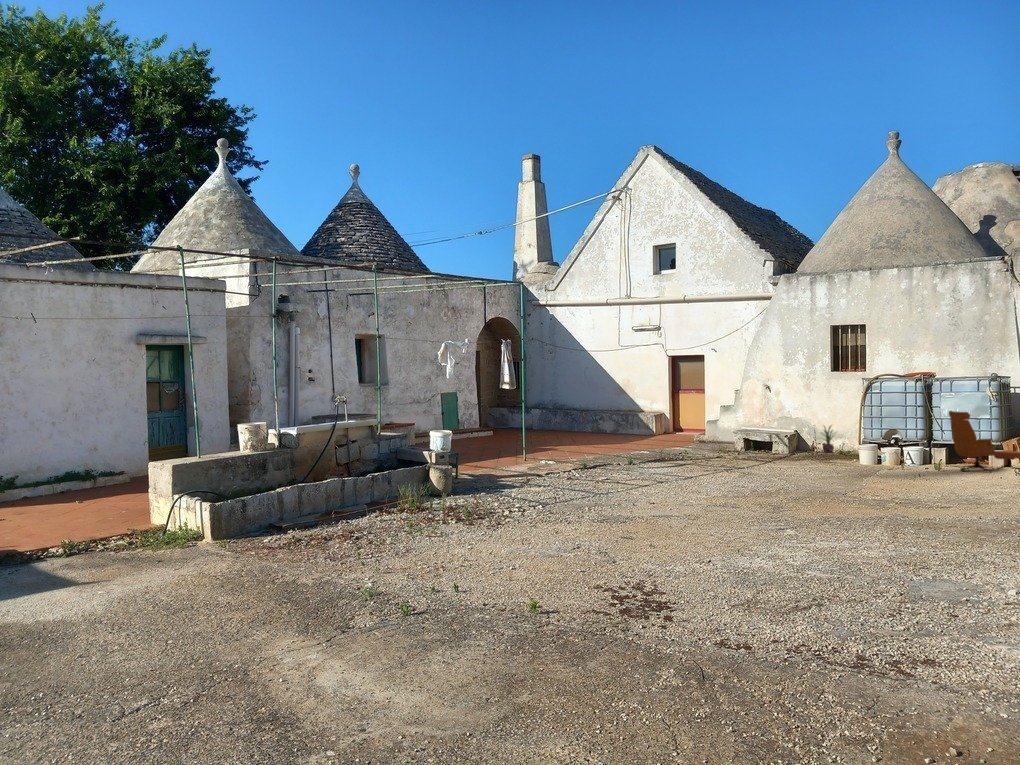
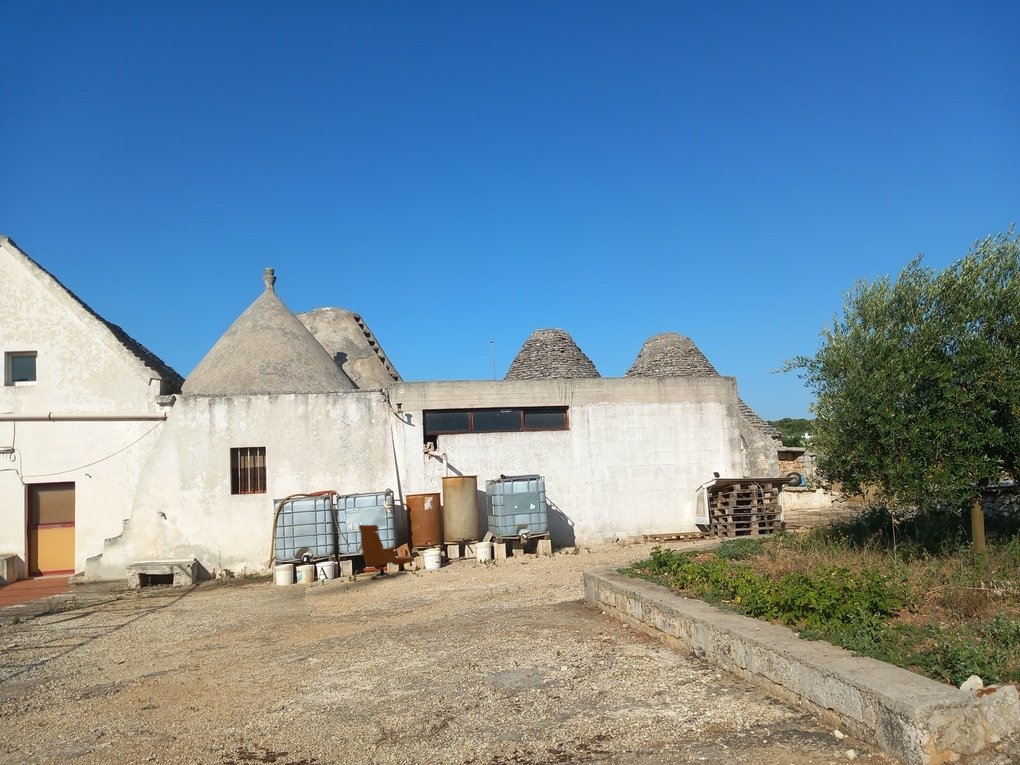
decorative plant: present [823,426,834,453] -> none [217,549,250,579]

